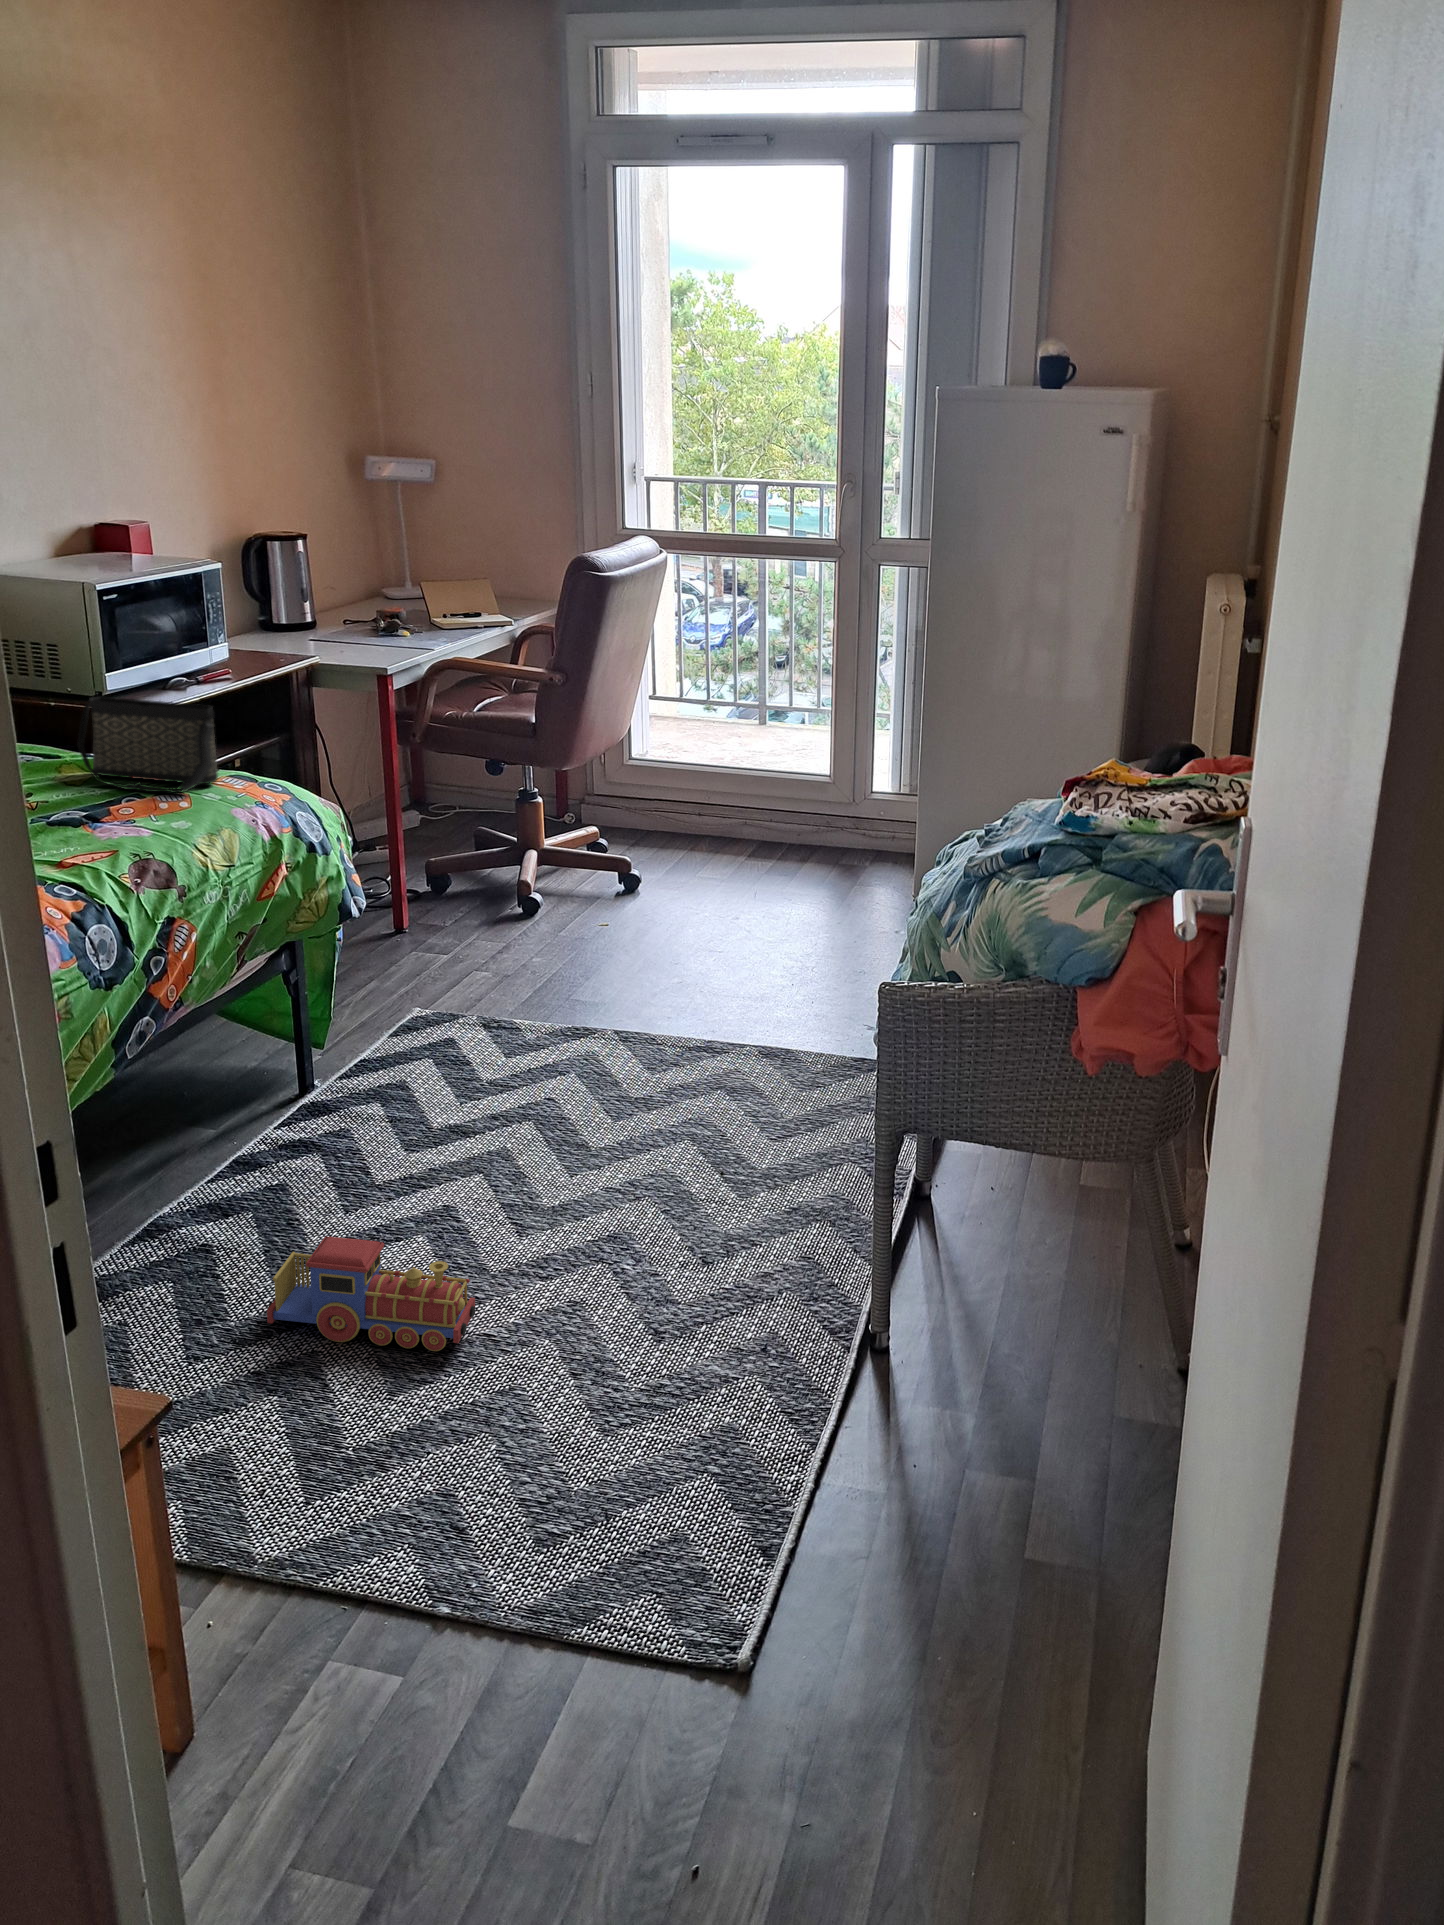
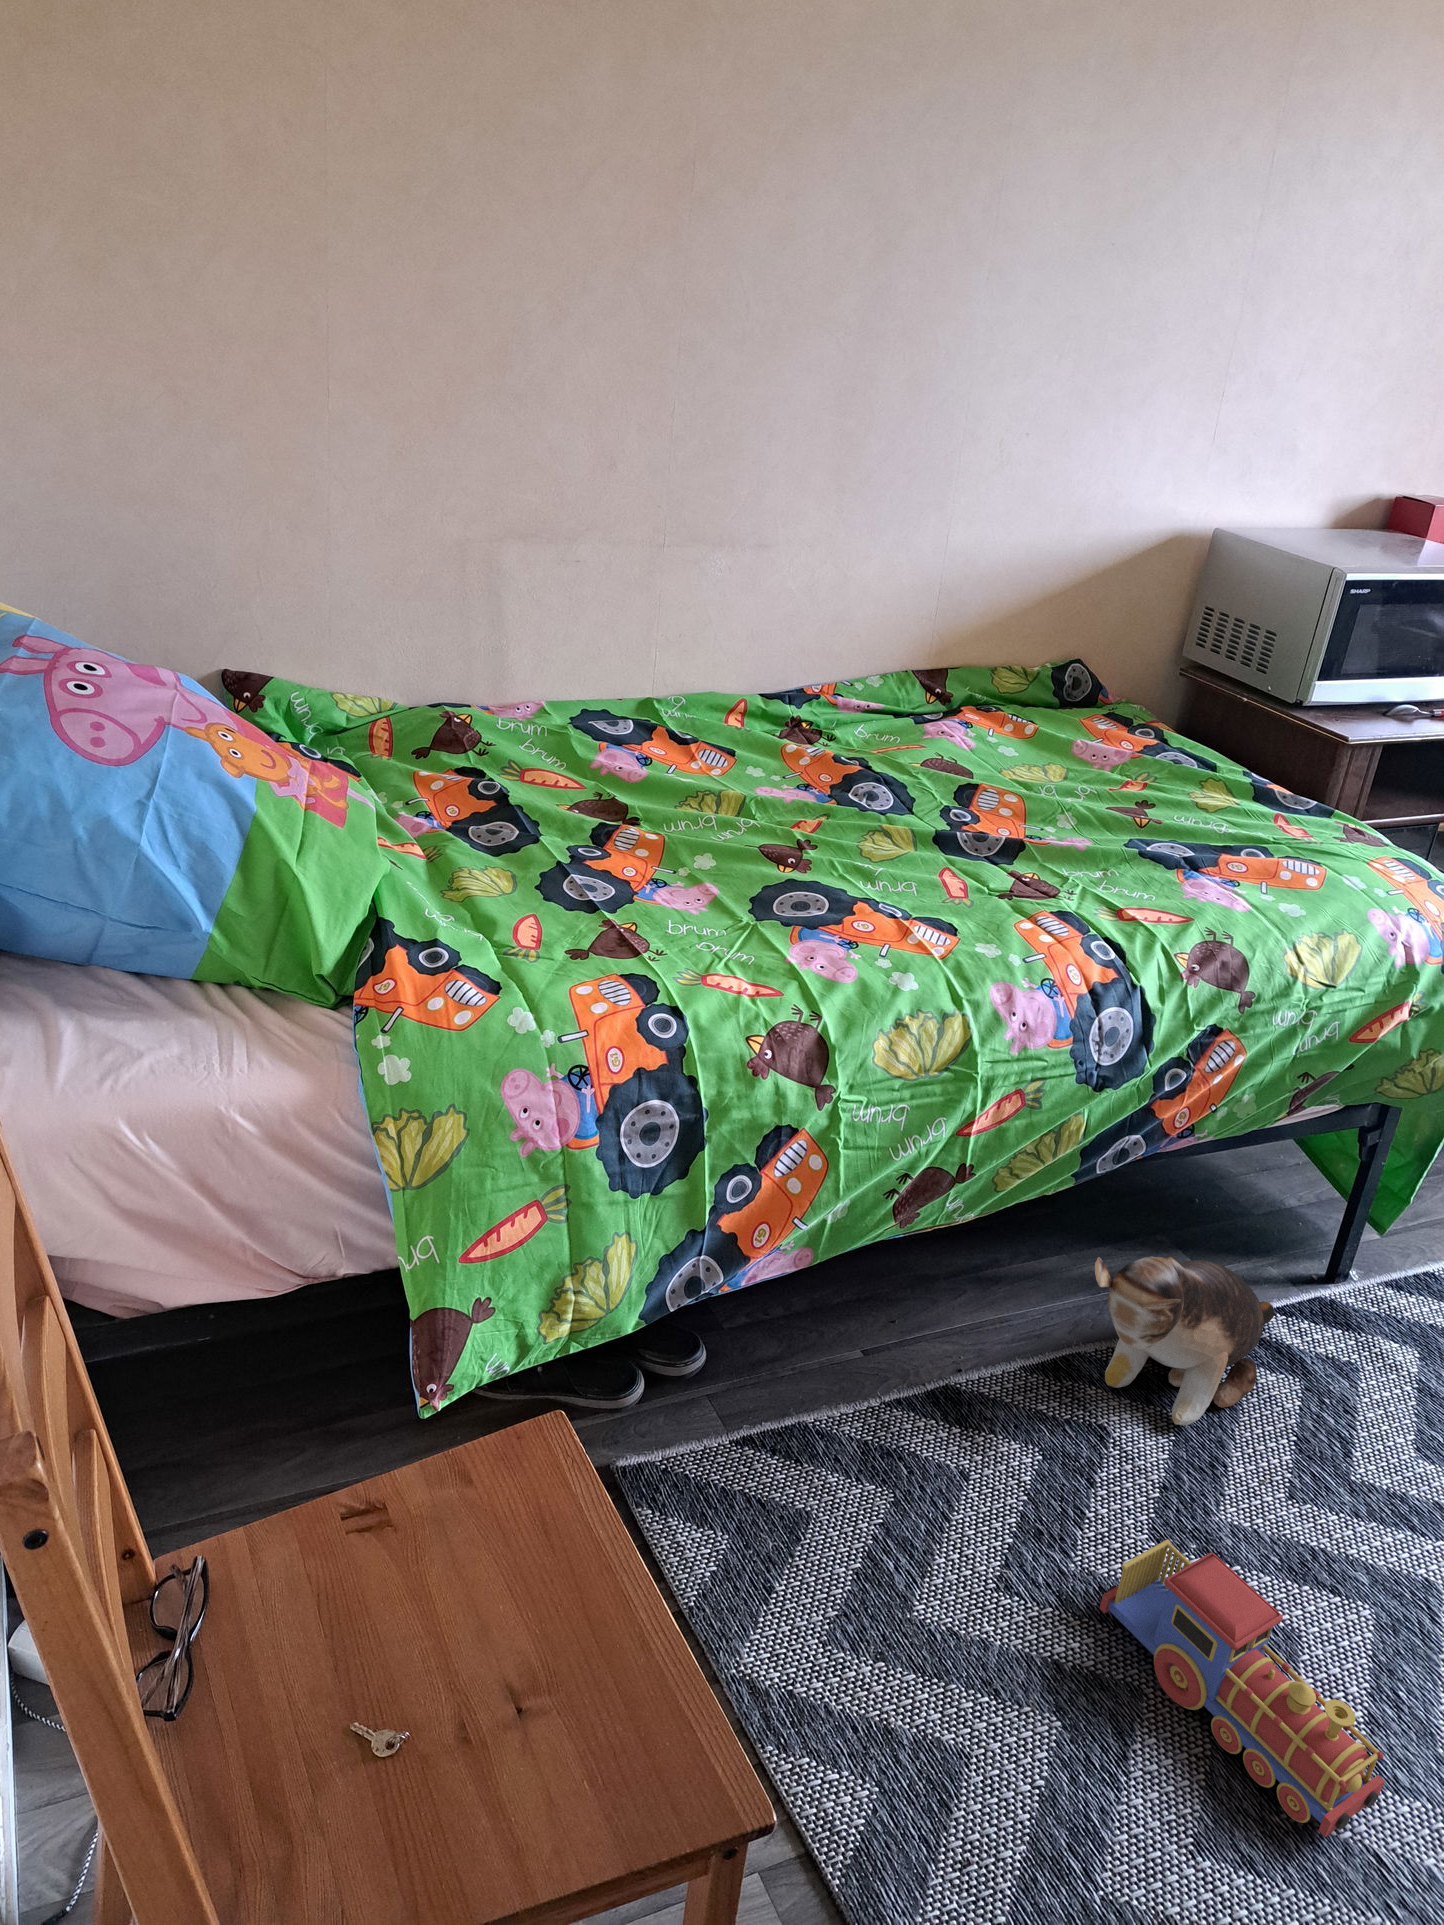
handbag: present [77,697,218,792] -> none [1223,719,1397,863]
plush toy: none [159,1084,292,1213] -> present [1095,1256,1275,1425]

